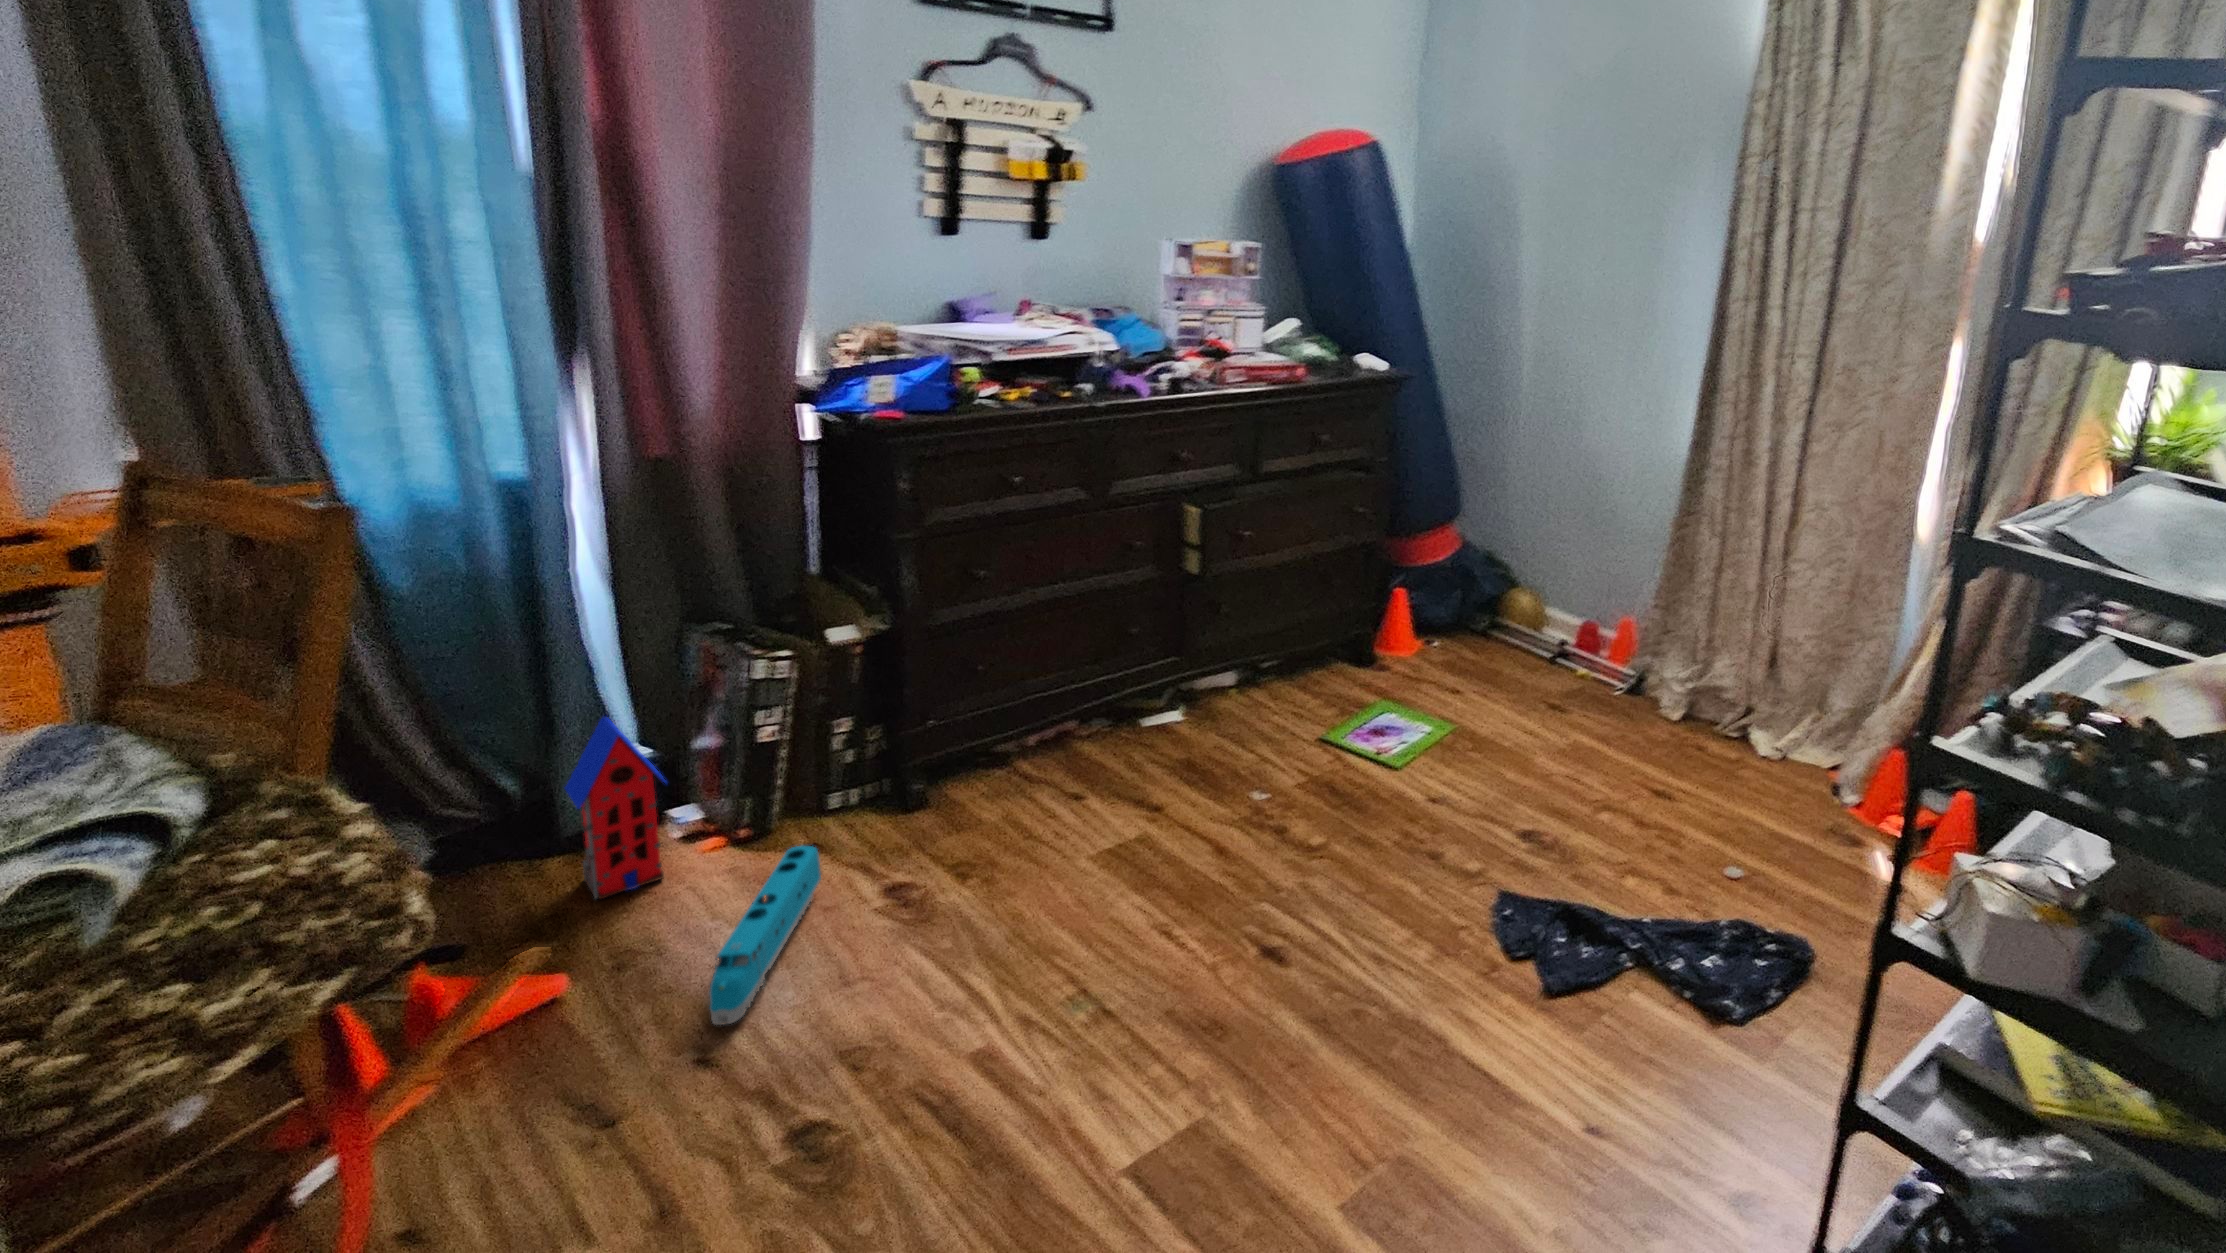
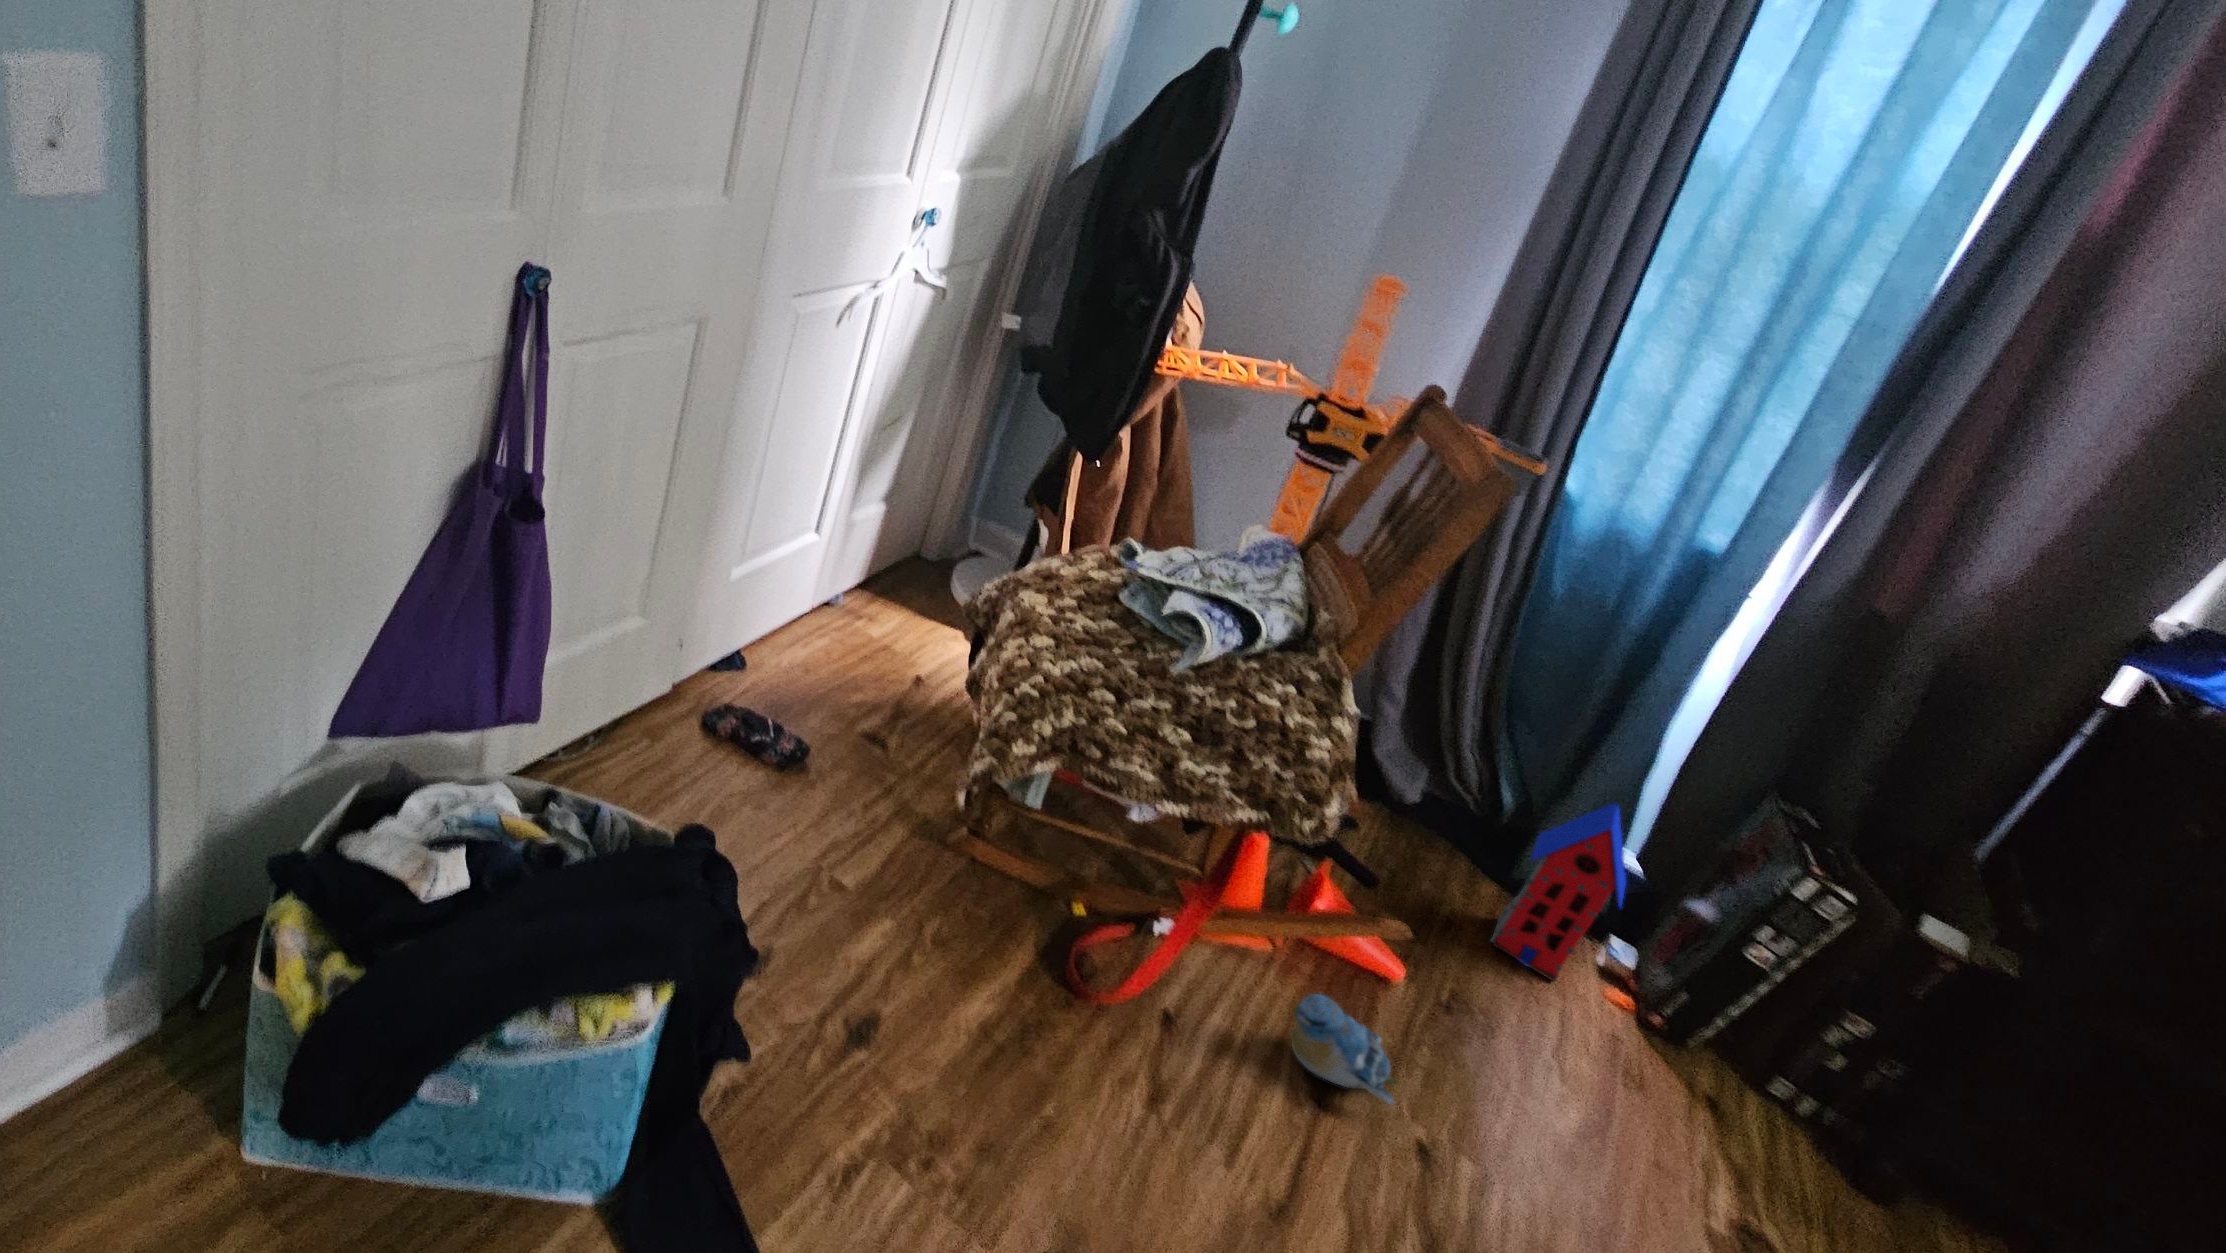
toy train: present [709,845,821,1025] -> none [1464,1078,1705,1162]
plush toy: none [512,1038,655,1129] -> present [1291,994,1396,1105]

